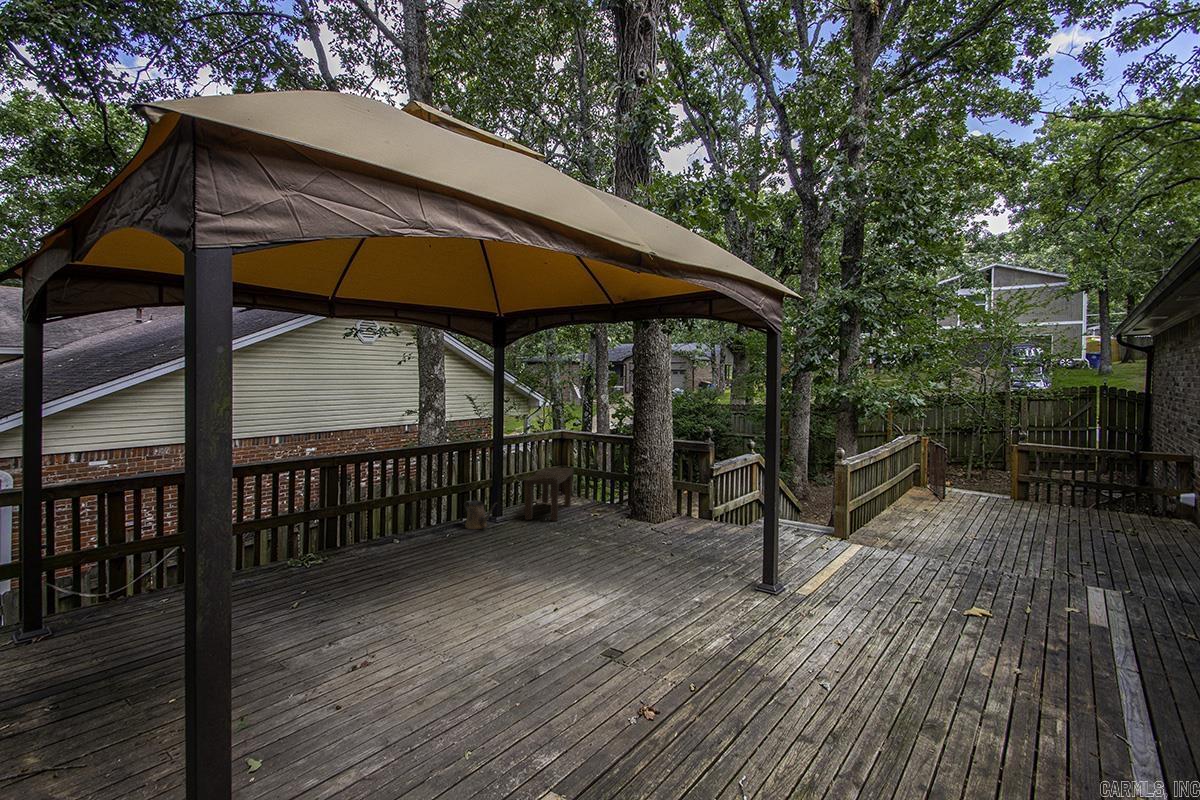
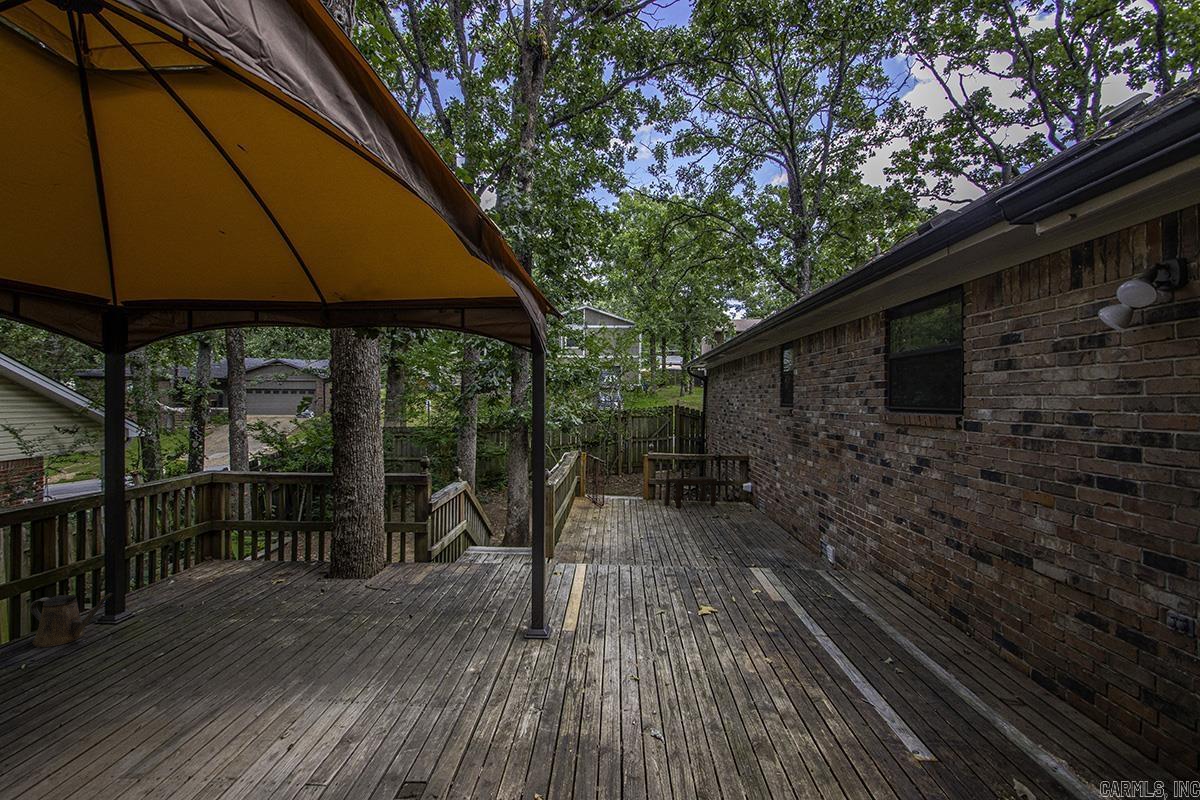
bench: present [524,467,574,521] -> present [665,477,717,508]

